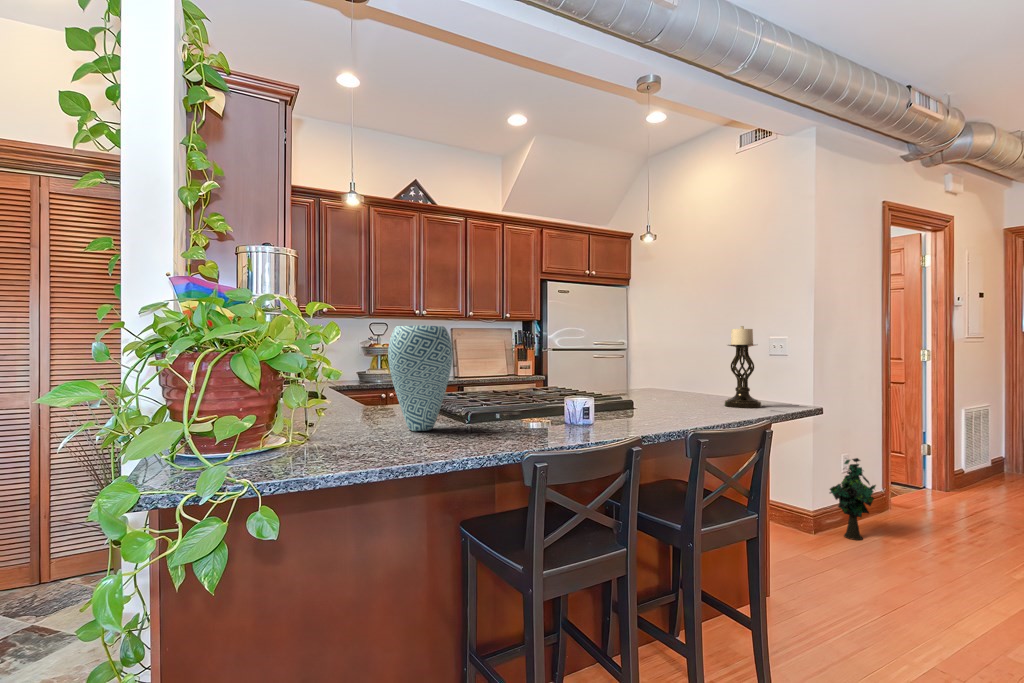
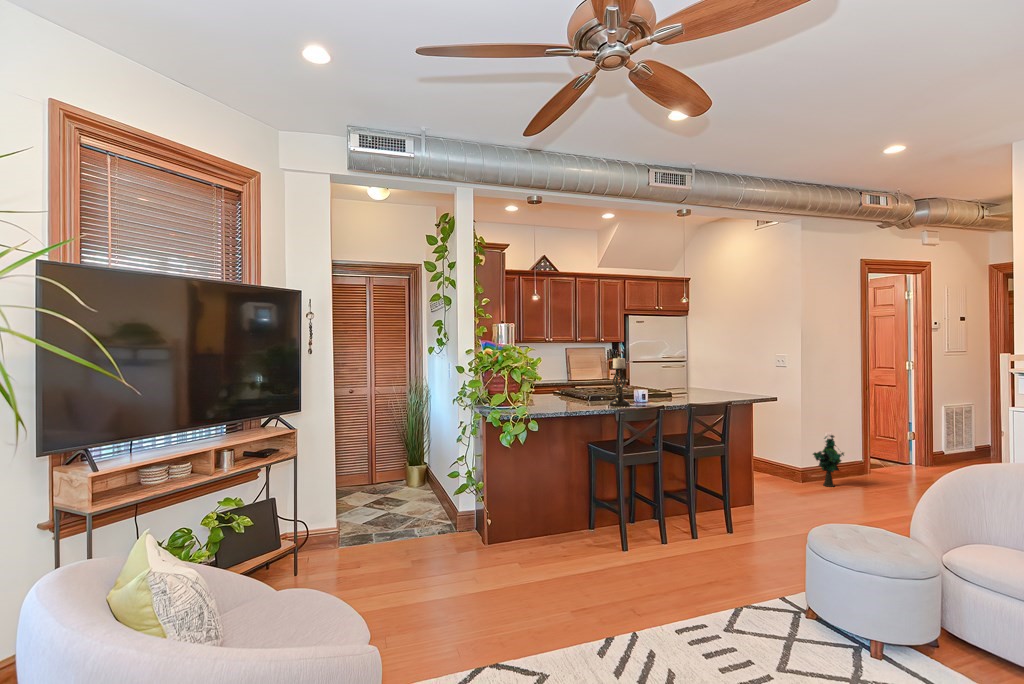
vase: present [388,326,453,431] -> none [557,363,582,405]
candle holder: present [724,326,762,408] -> present [609,357,630,406]

